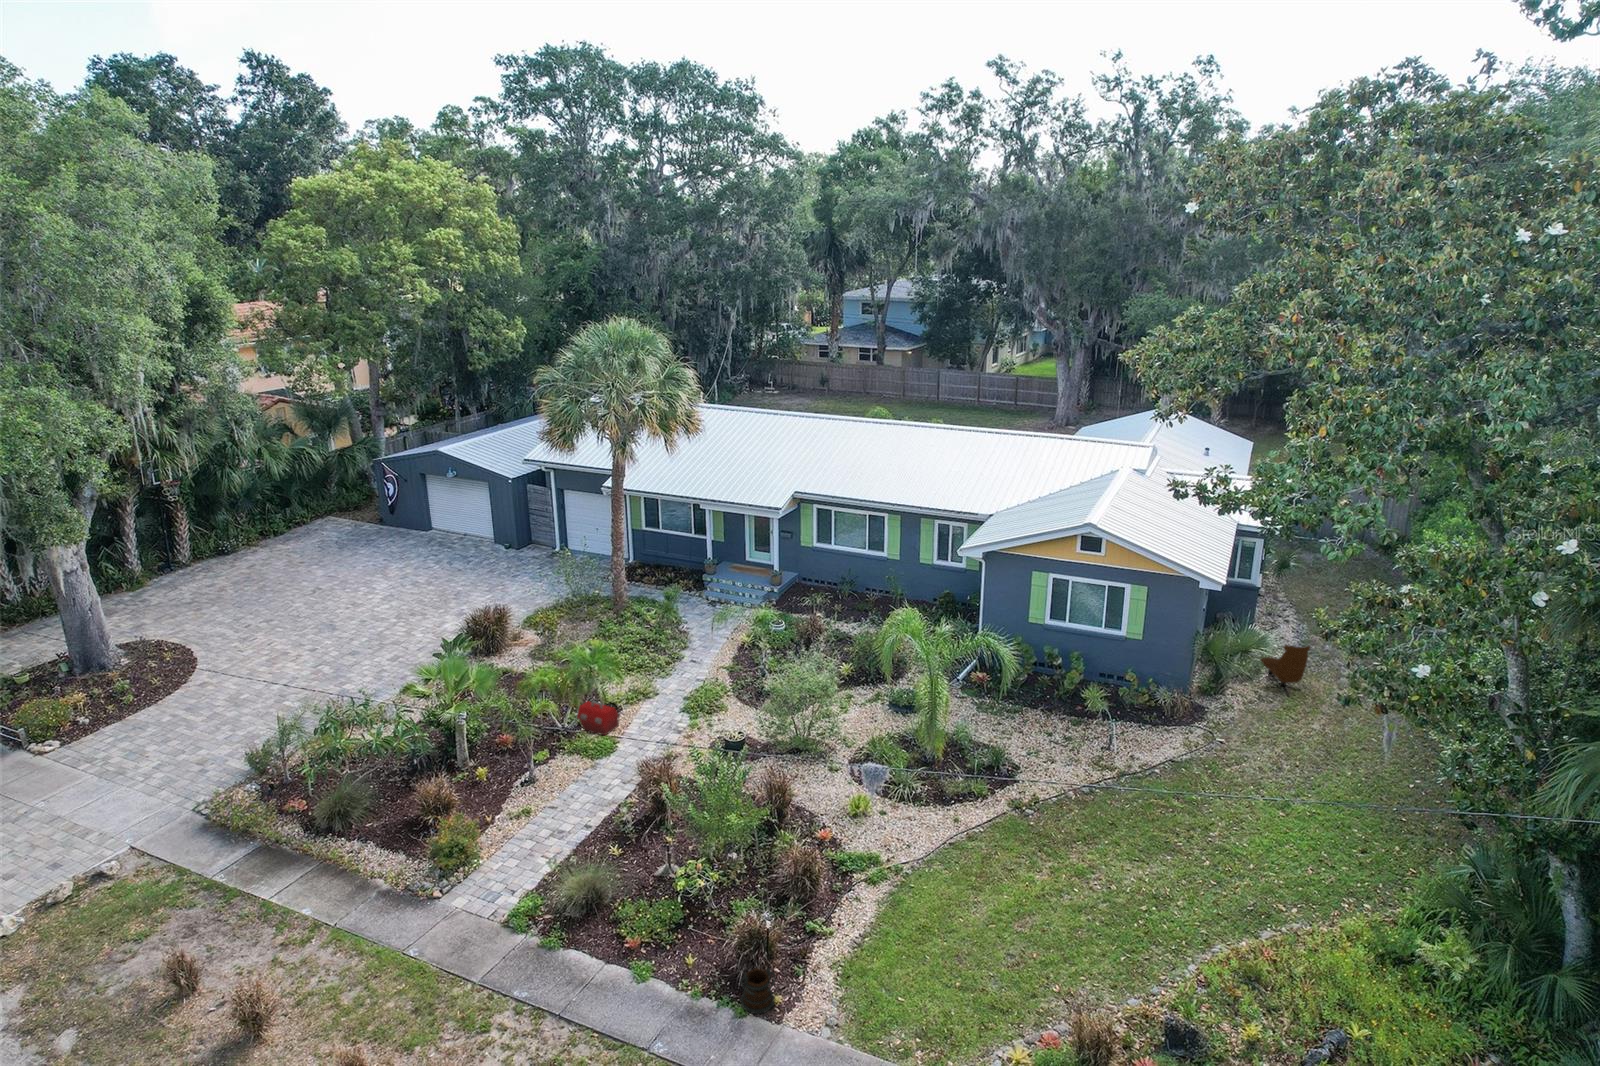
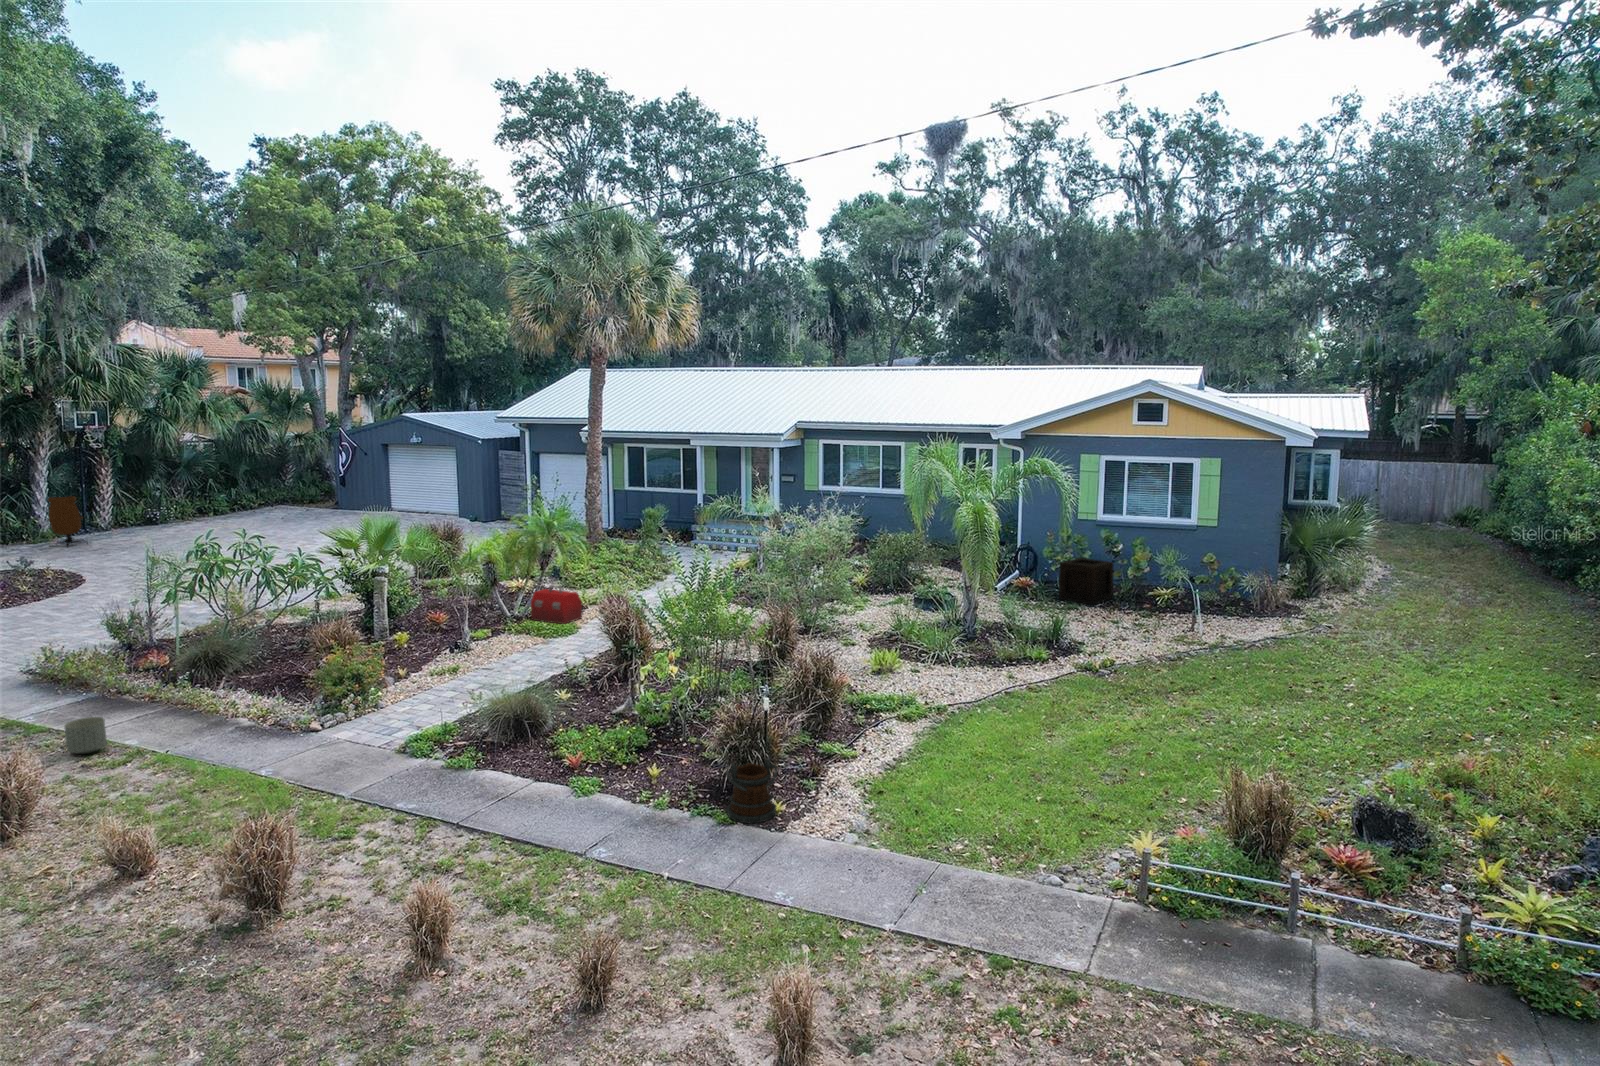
lounge chair: present [1260,645,1310,693] -> present [48,496,83,546]
wooden crate: none [1010,659,1056,706] -> present [1059,558,1114,604]
planter: none [265,896,294,927] -> present [65,717,107,754]

